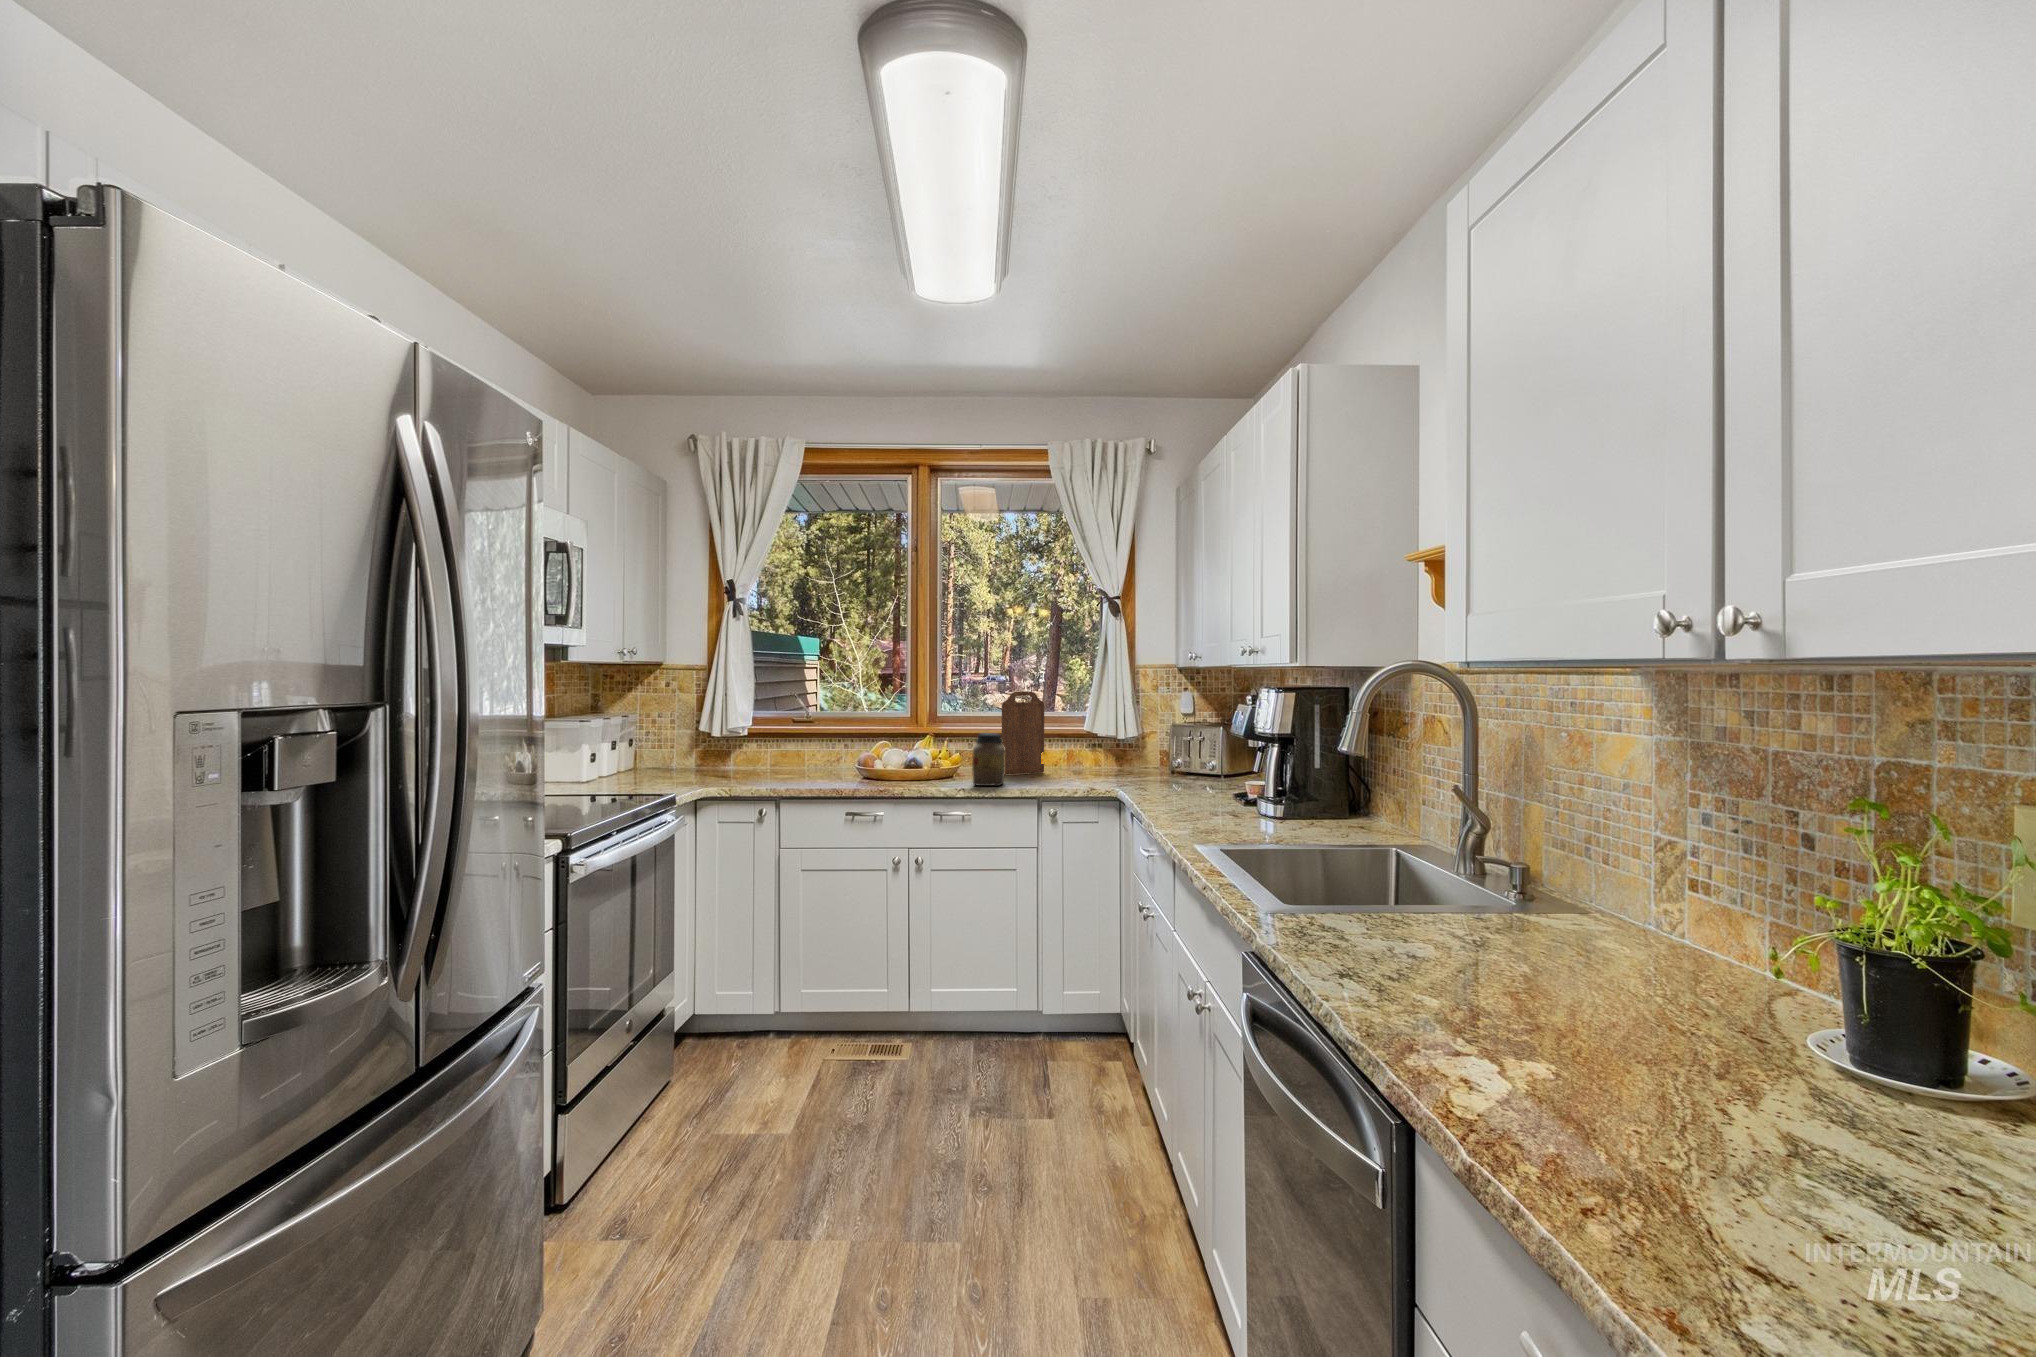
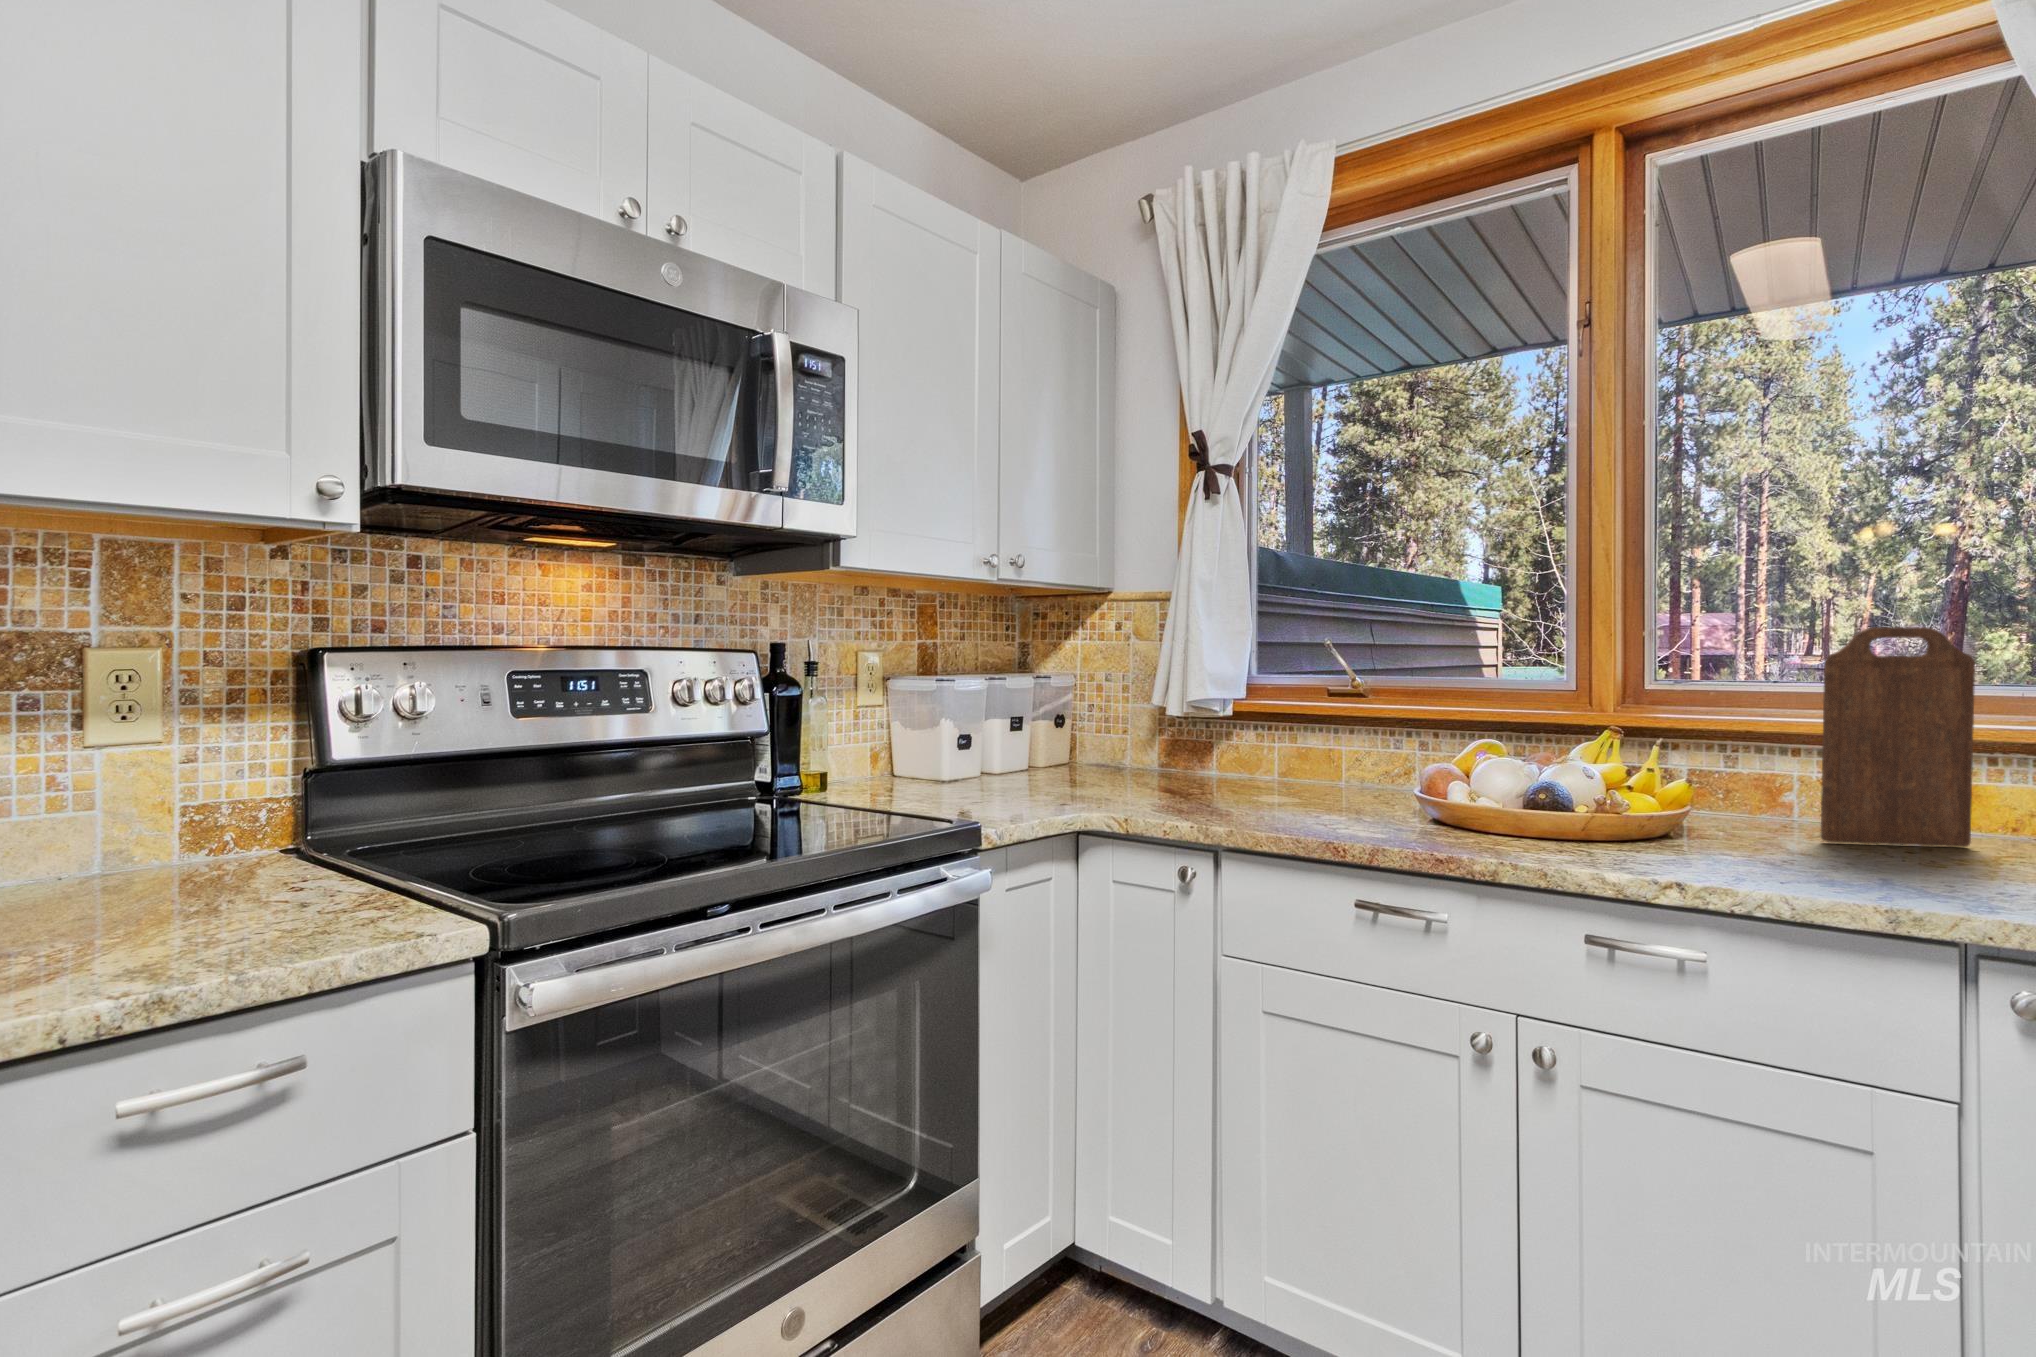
jar: present [972,733,1005,786] -> none [1716,734,1833,885]

